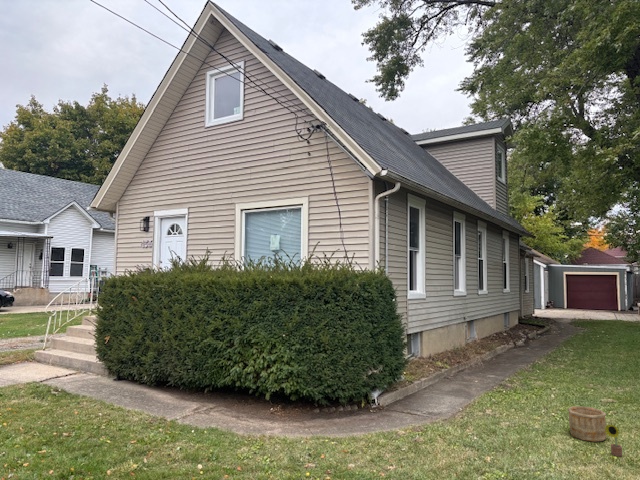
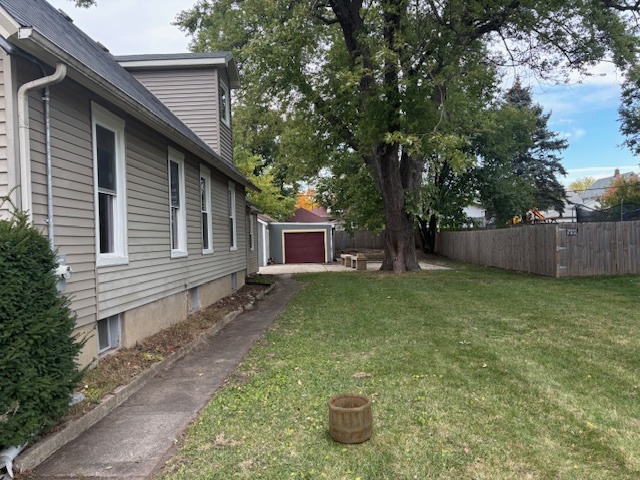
decorative plant: present [604,424,622,456] -> none [377,419,399,462]

